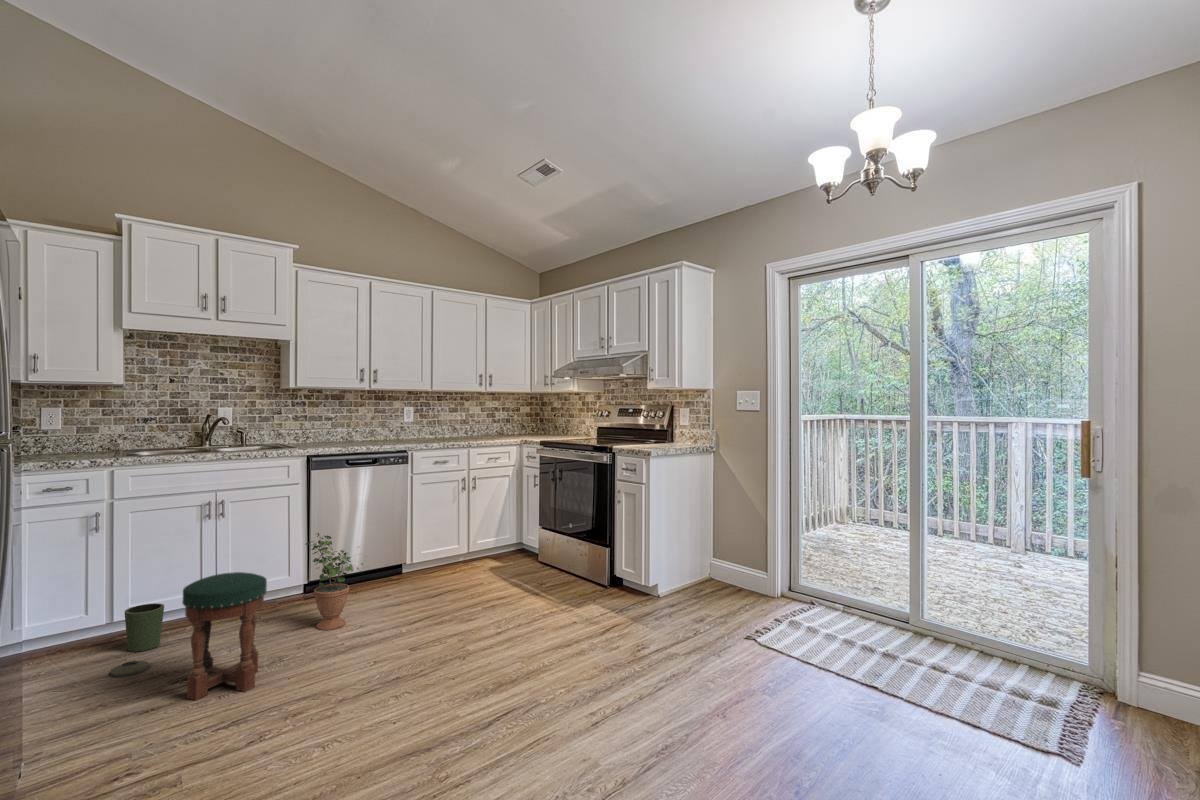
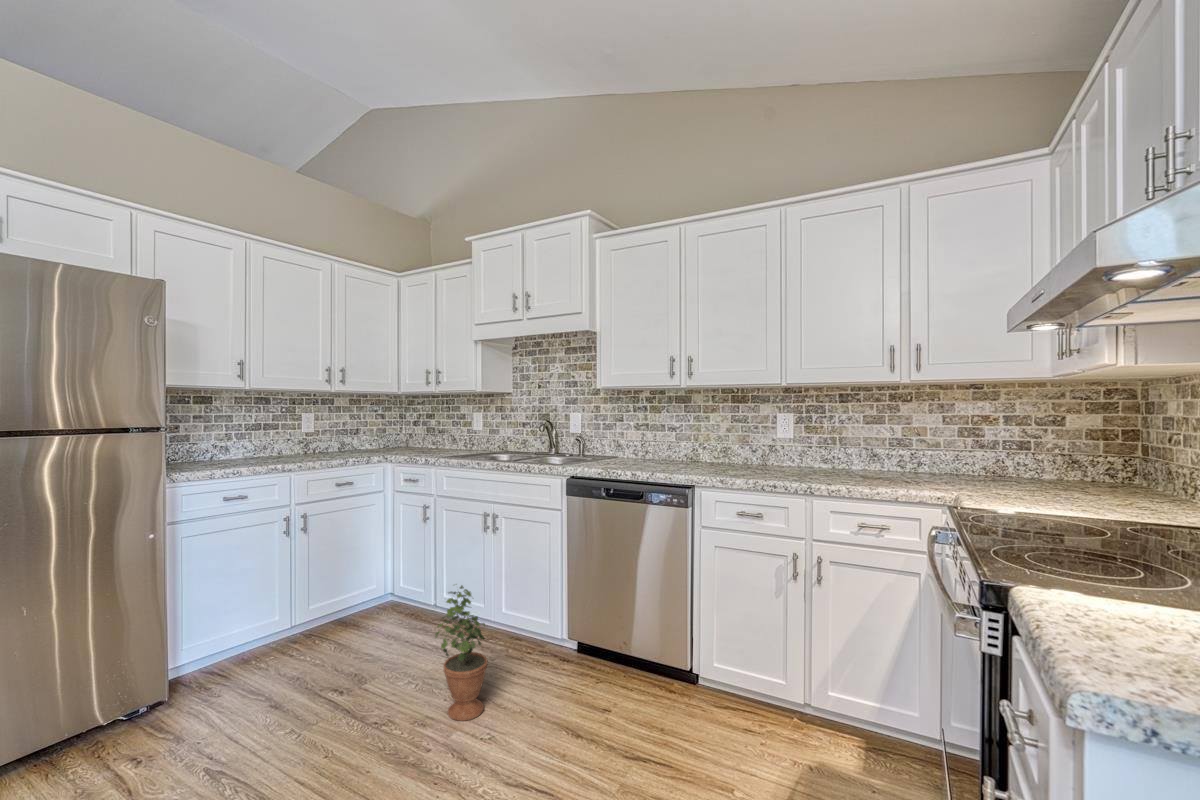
stool: present [182,572,267,700] -> none [232,600,320,744]
trash can: present [110,603,164,677] -> none [326,598,416,665]

